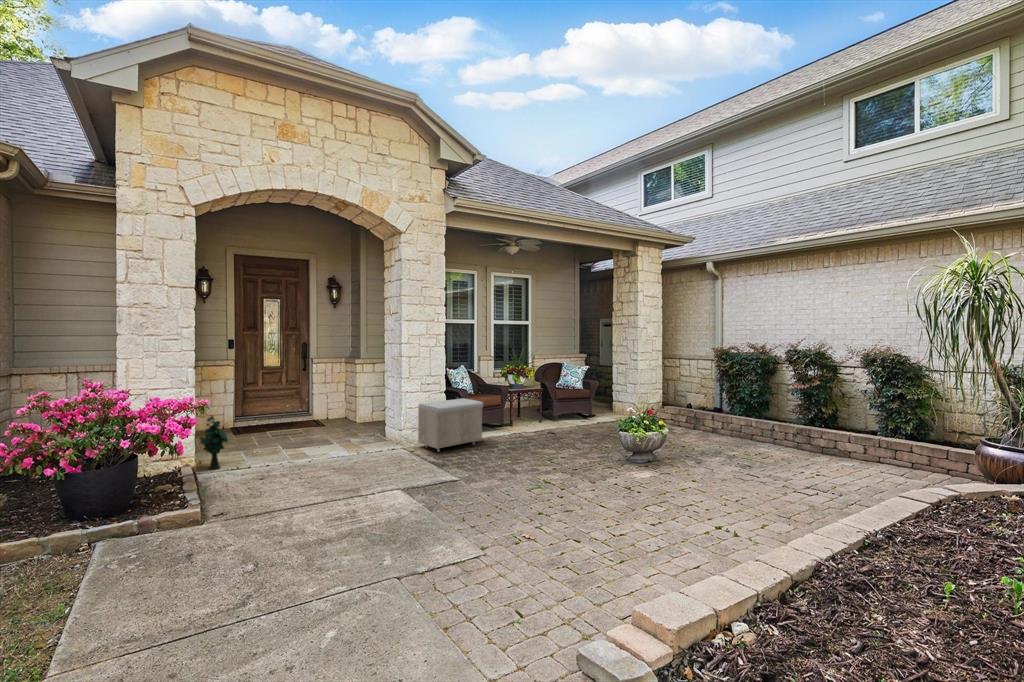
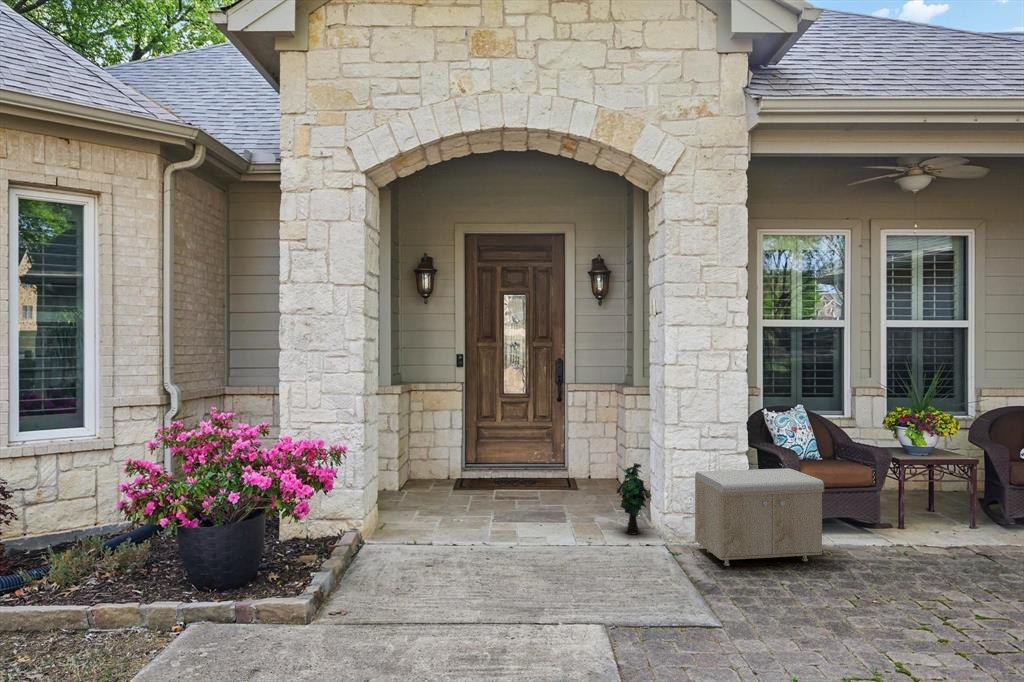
decorative plant: present [199,416,228,470] -> present [617,463,652,534]

